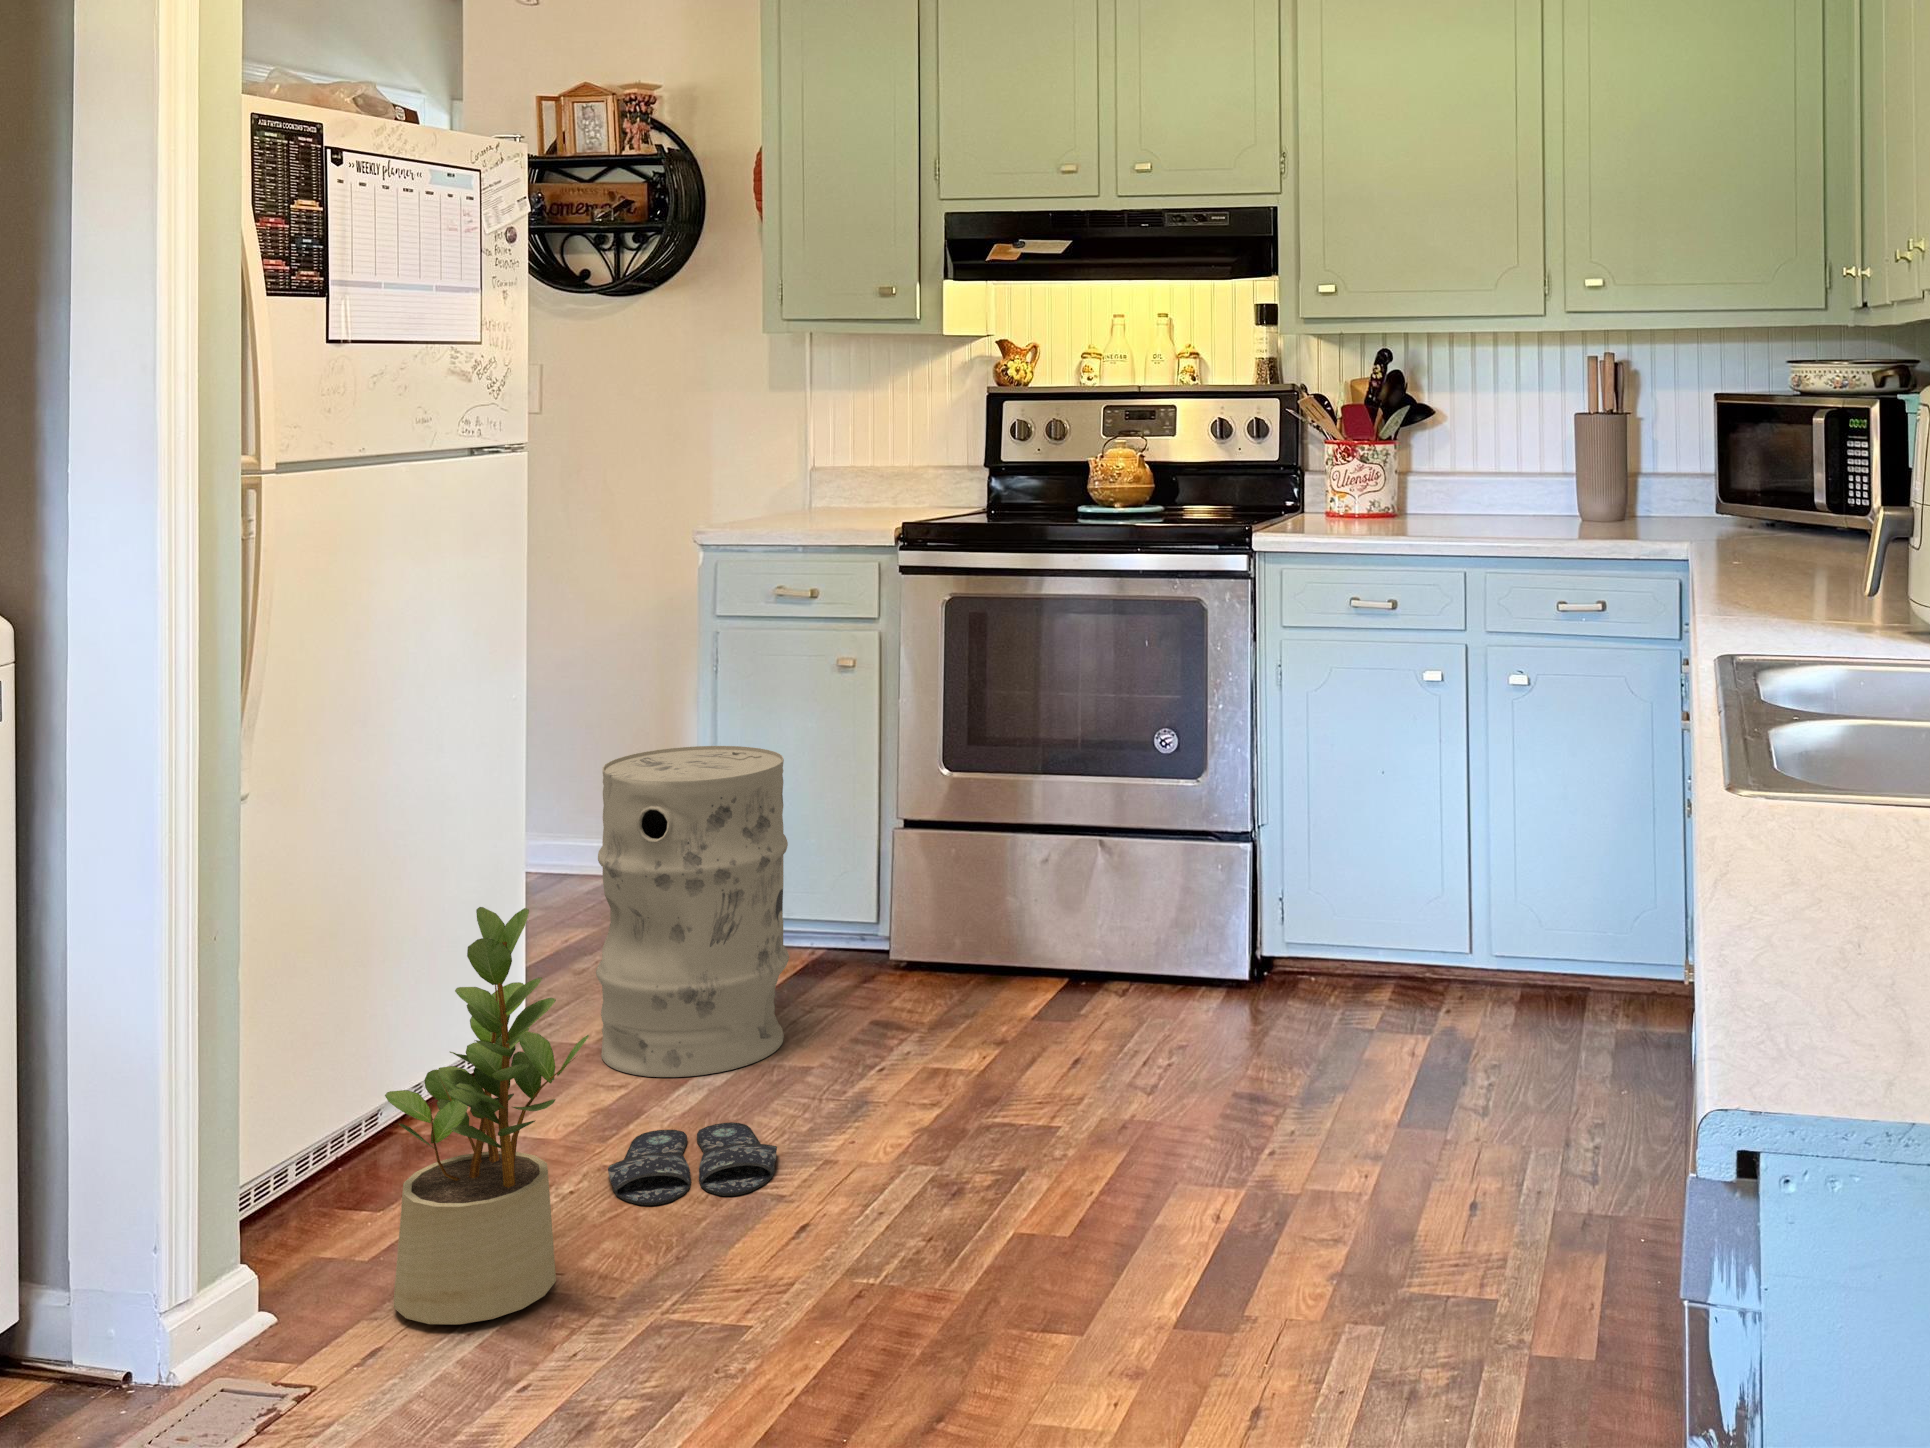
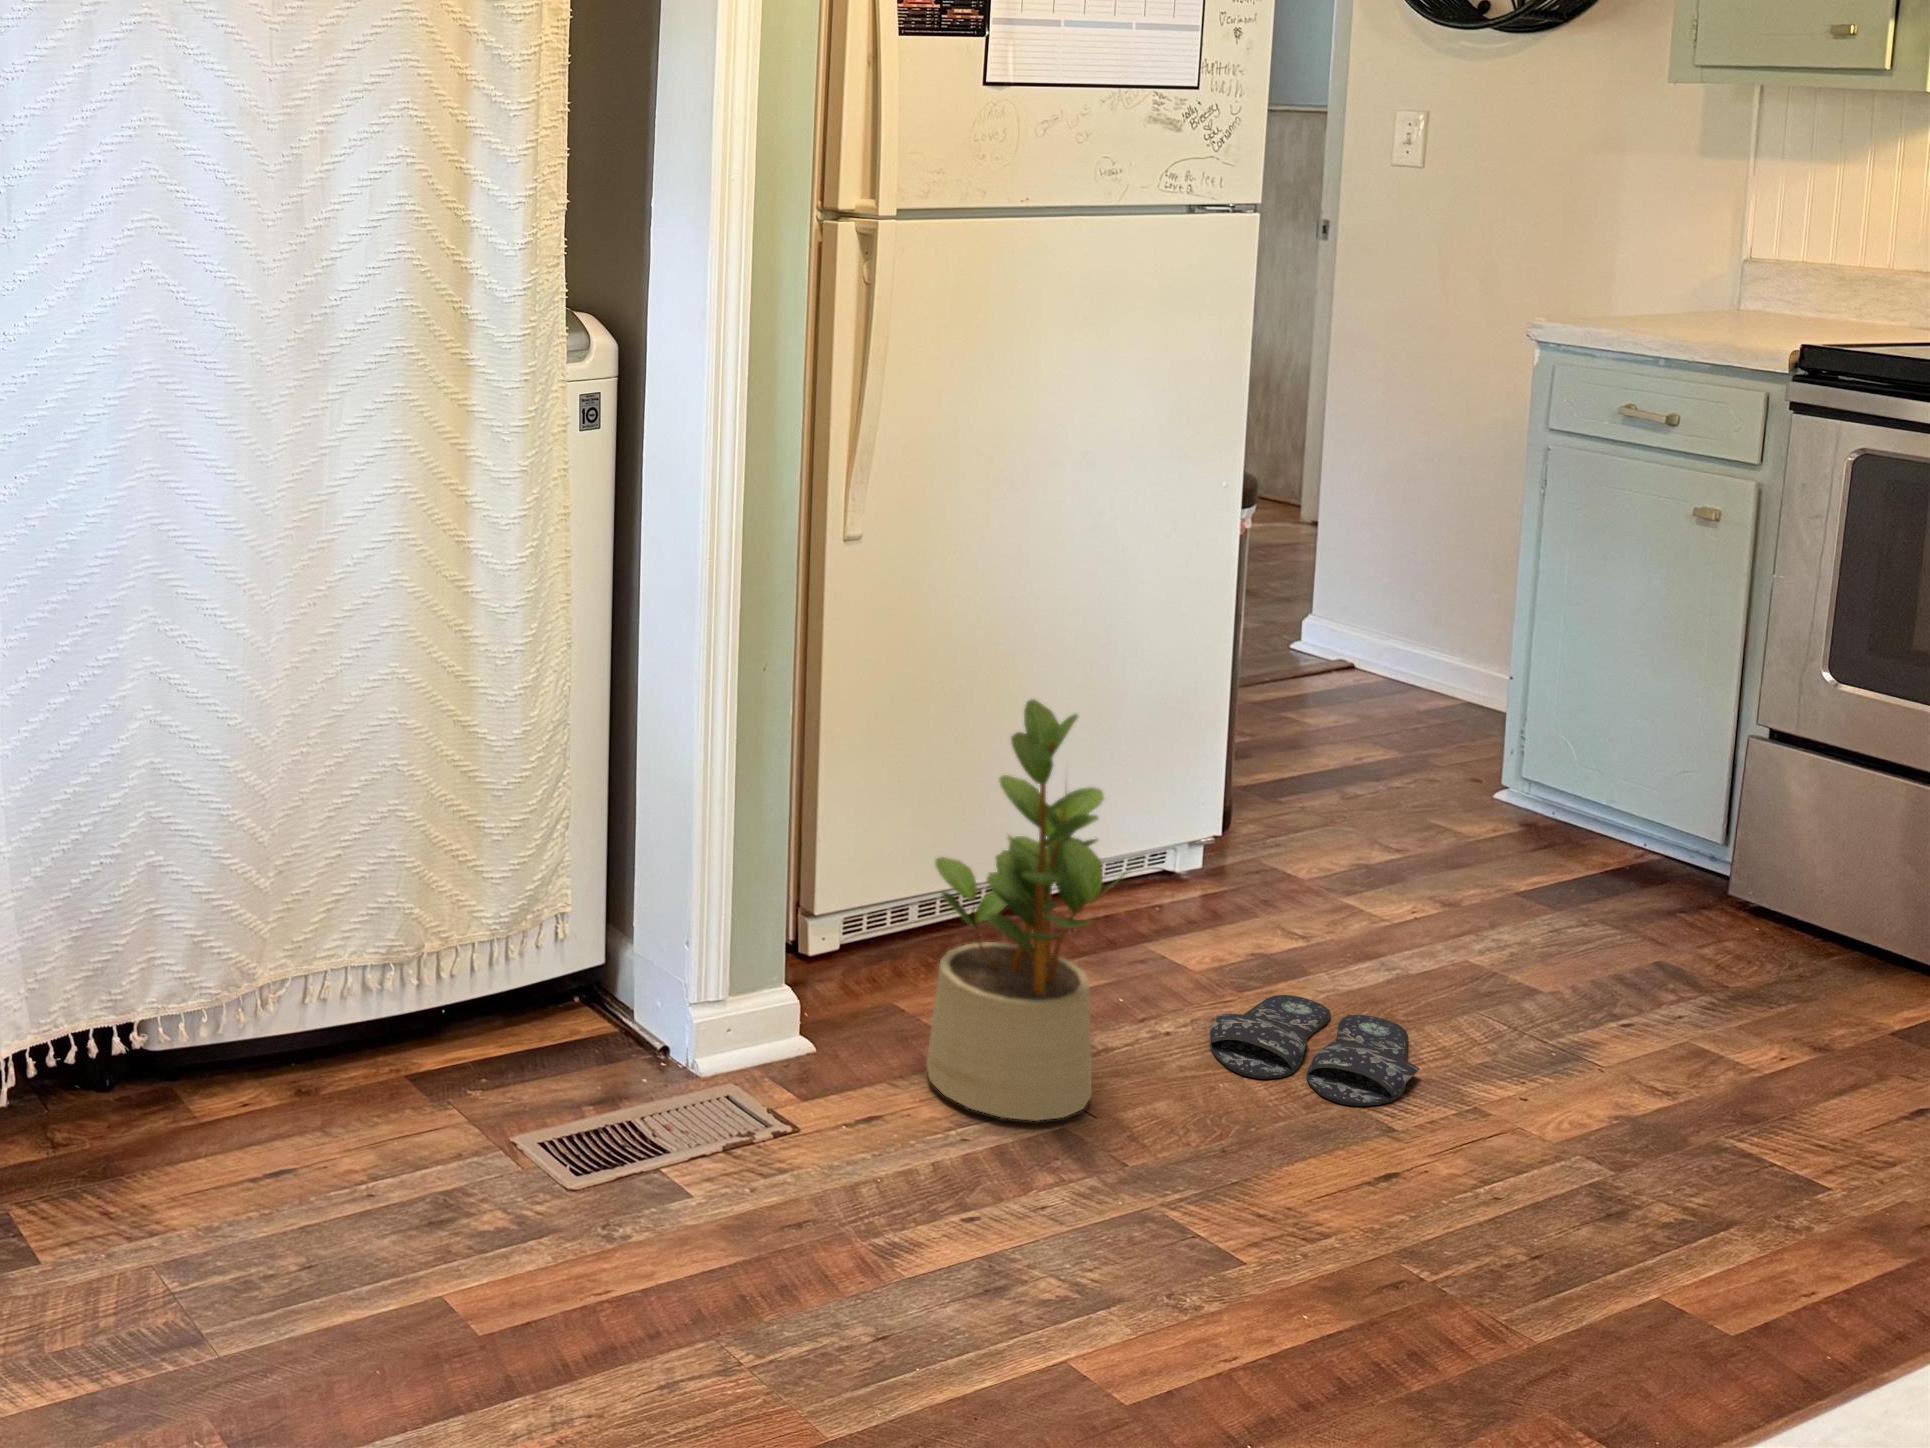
trash can: present [596,746,789,1077] -> none [1301,574,1557,965]

